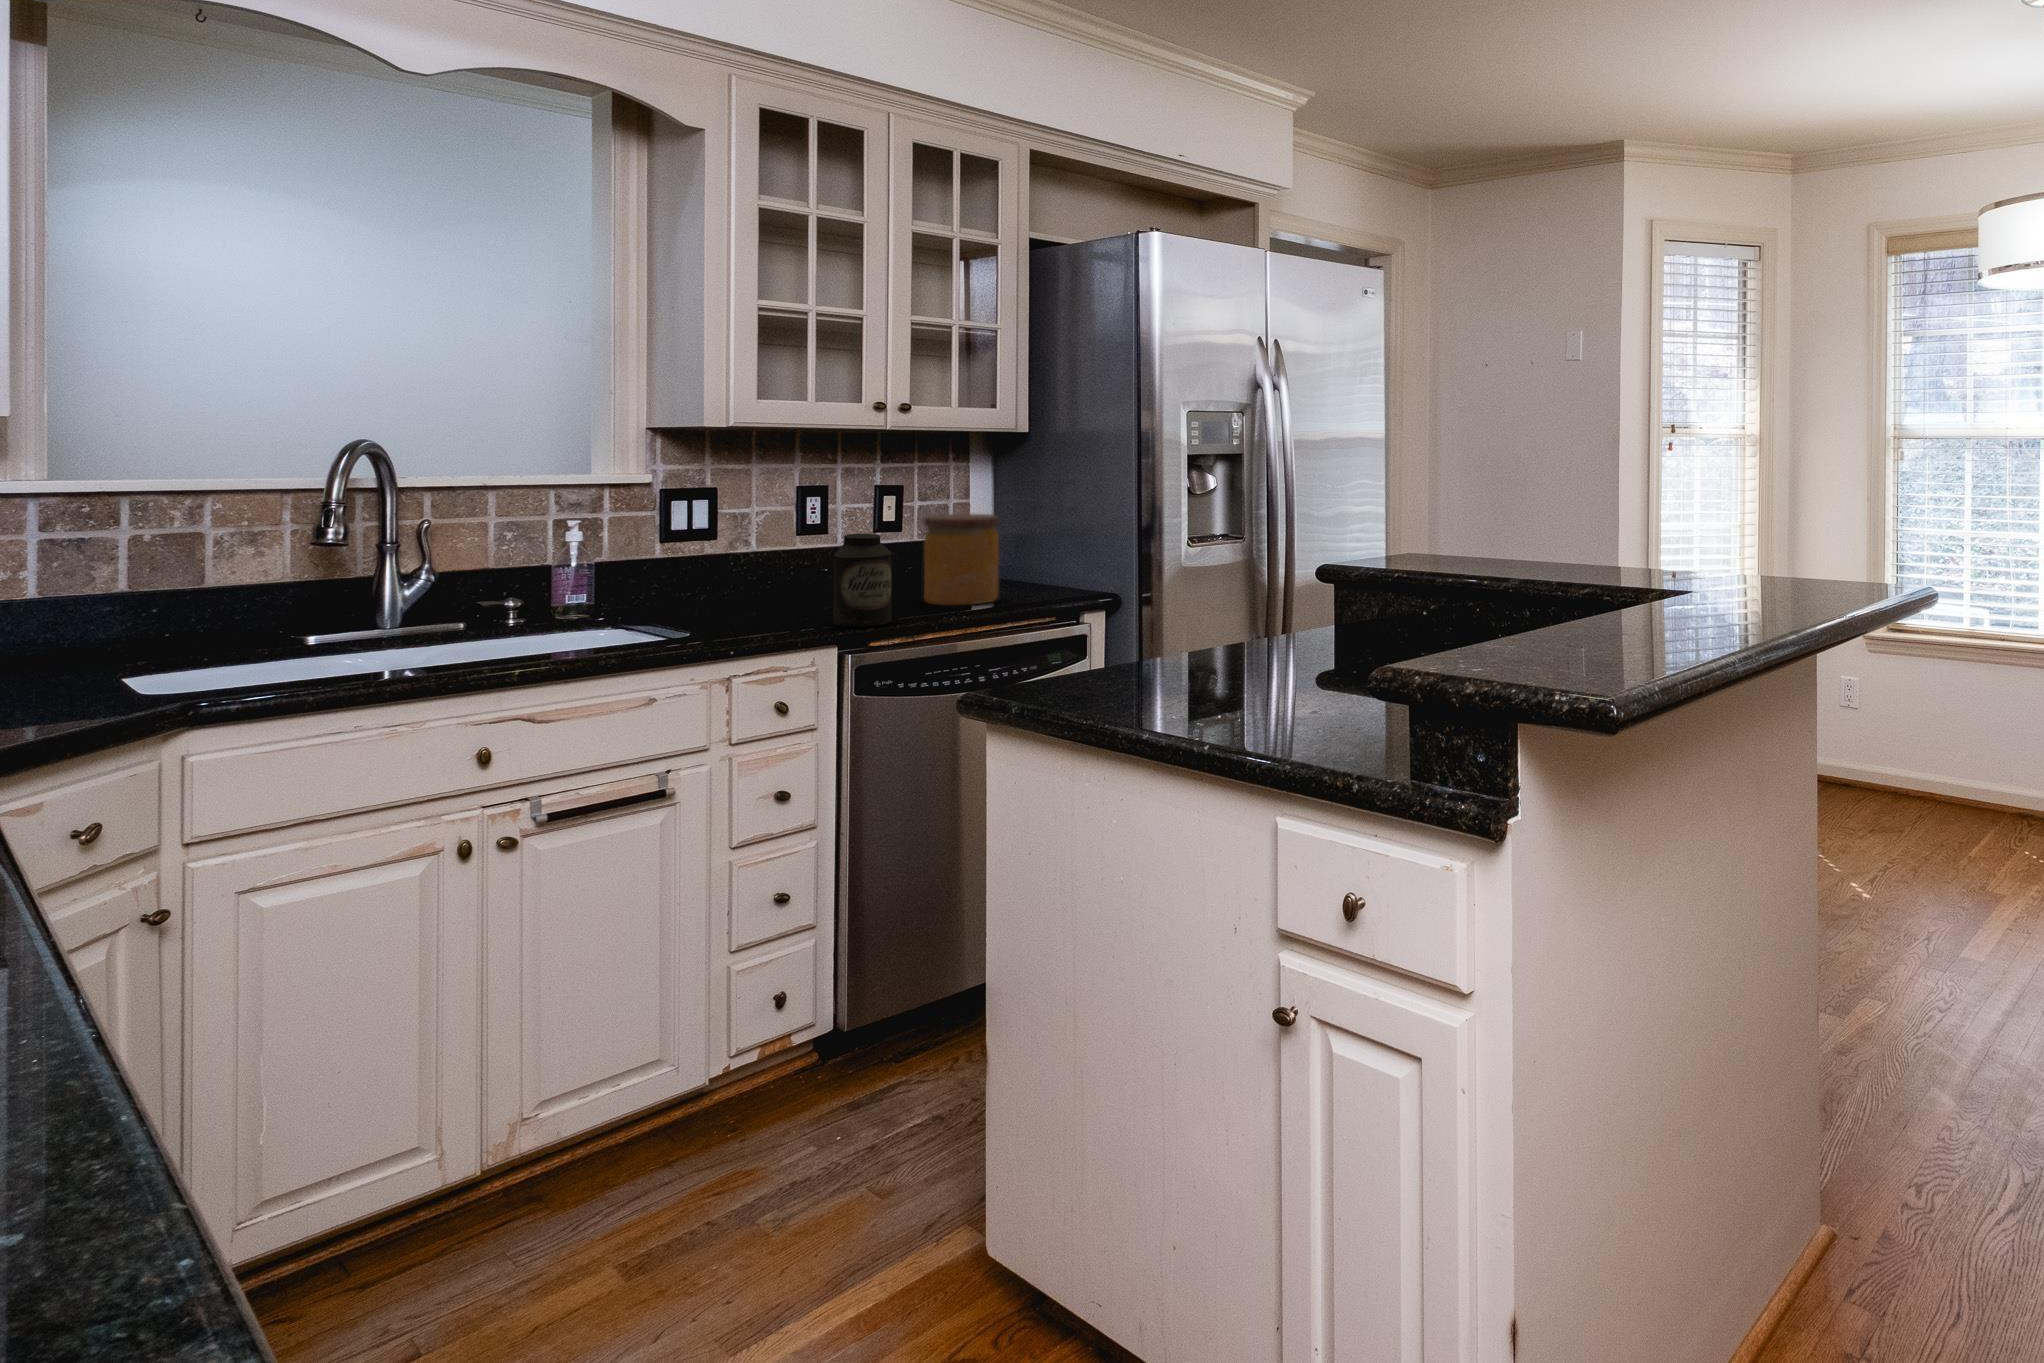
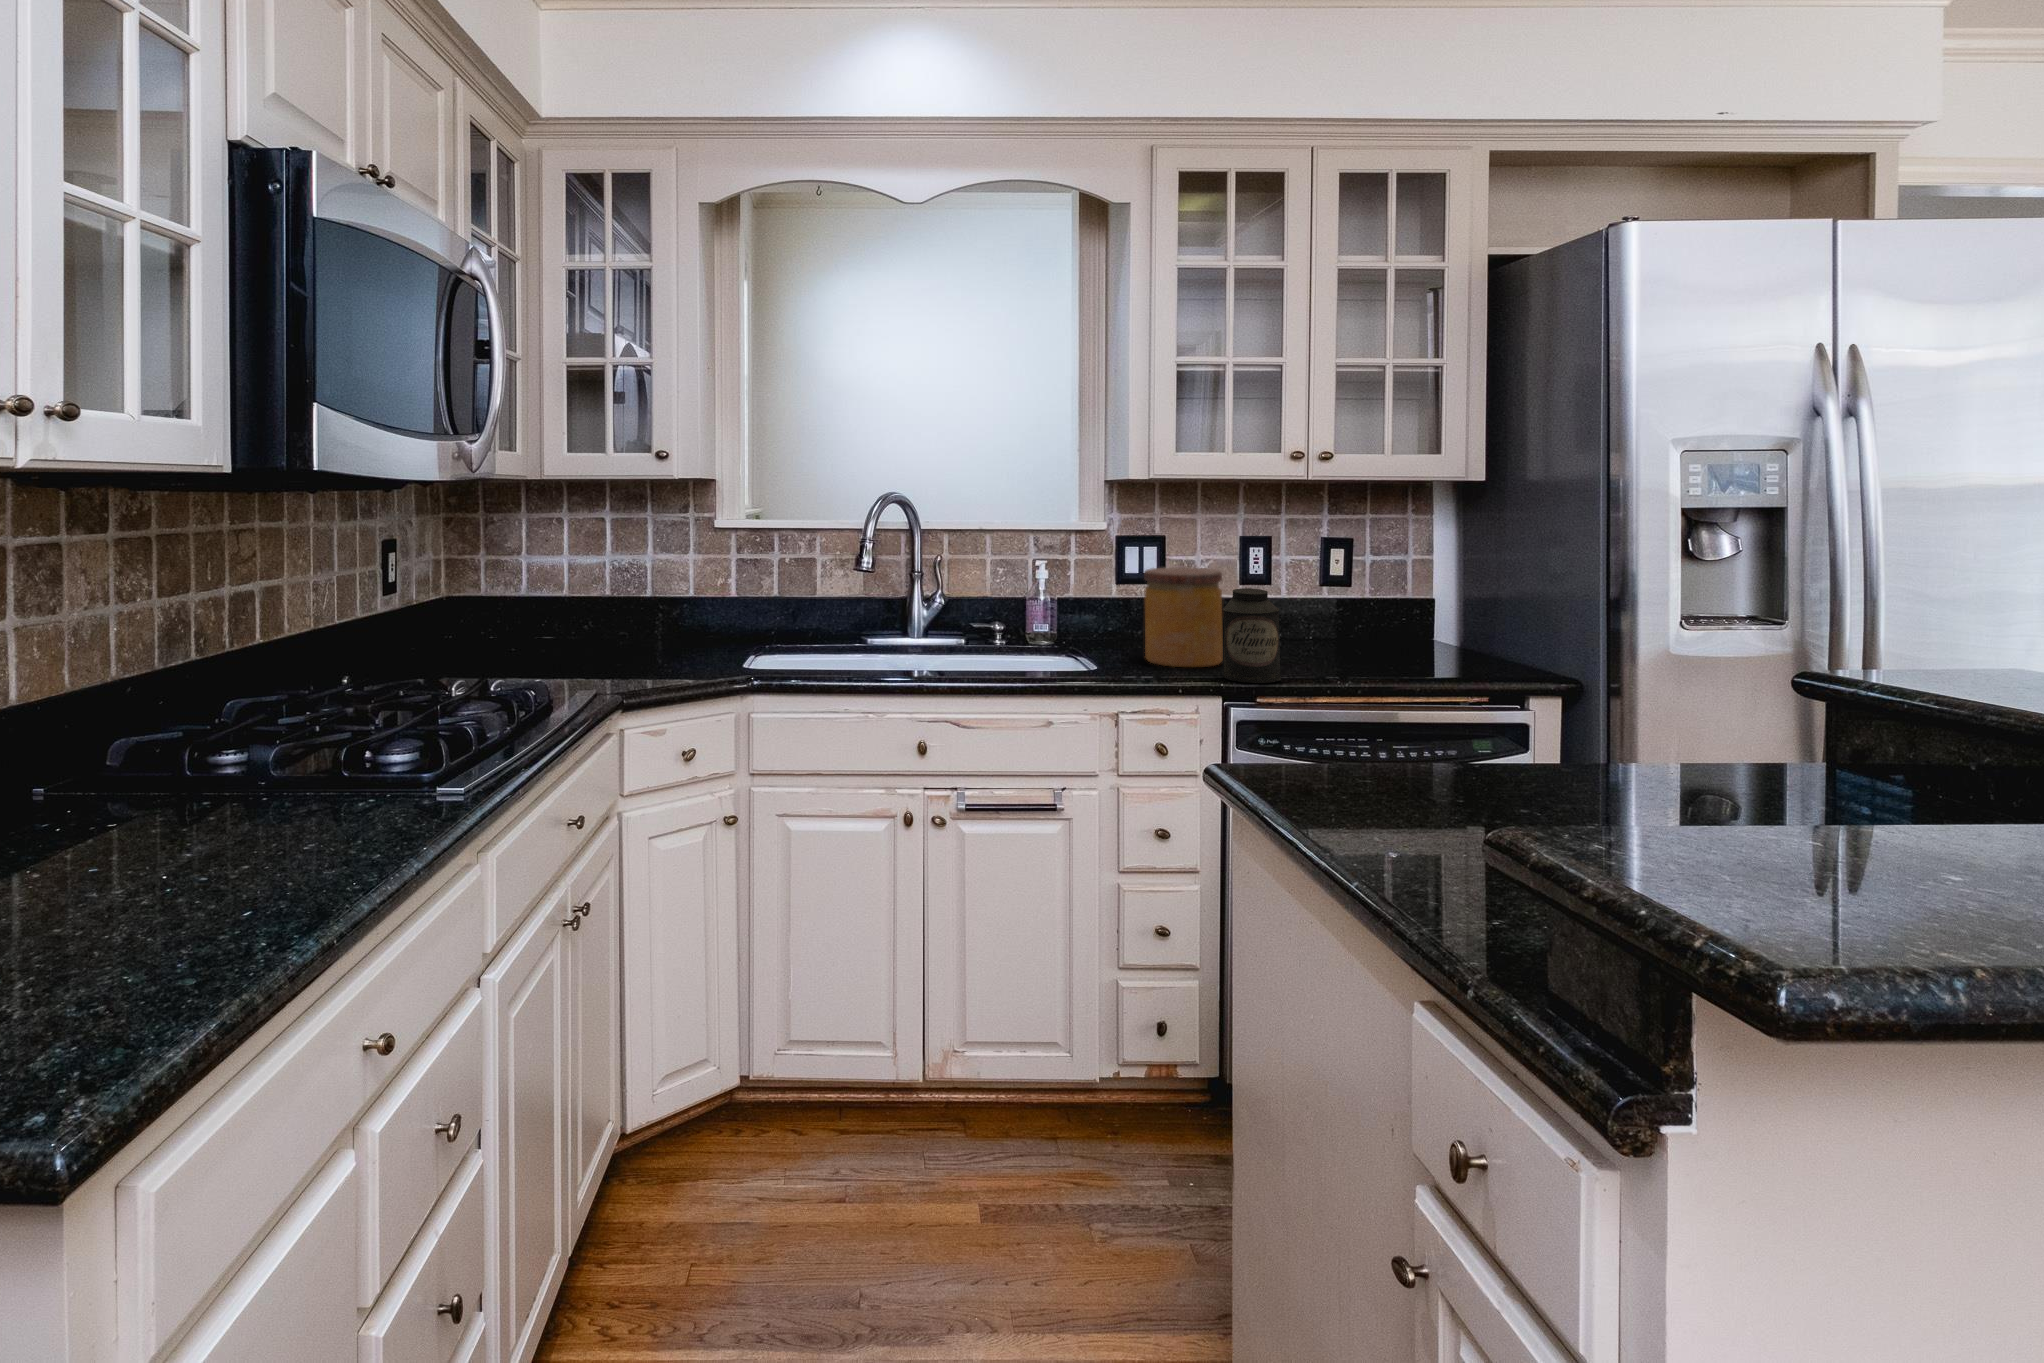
jar: present [924,514,999,605] -> present [1144,567,1223,667]

